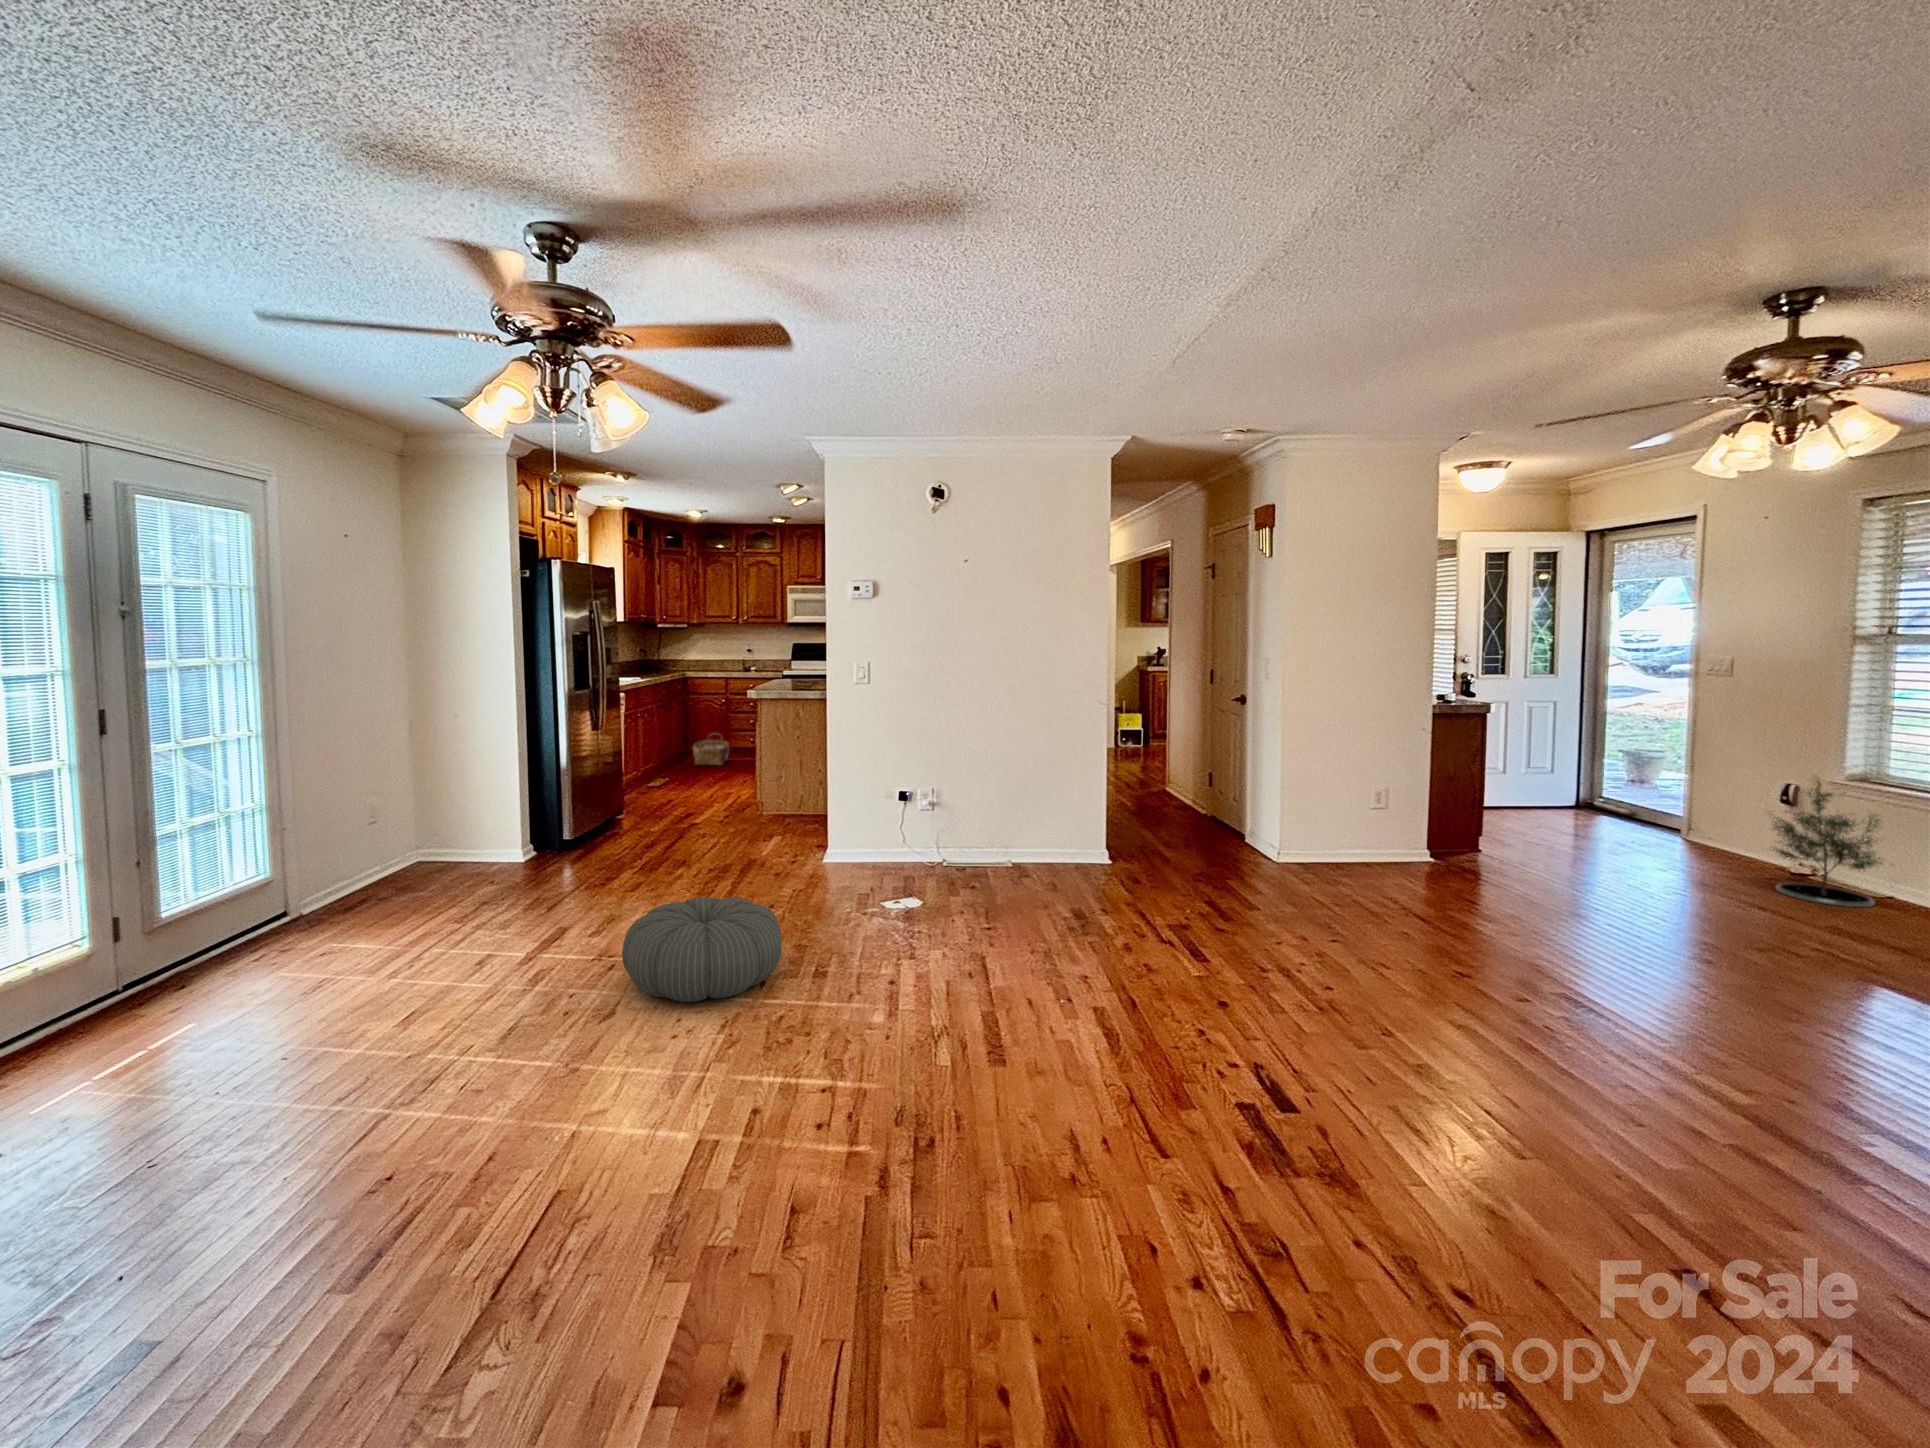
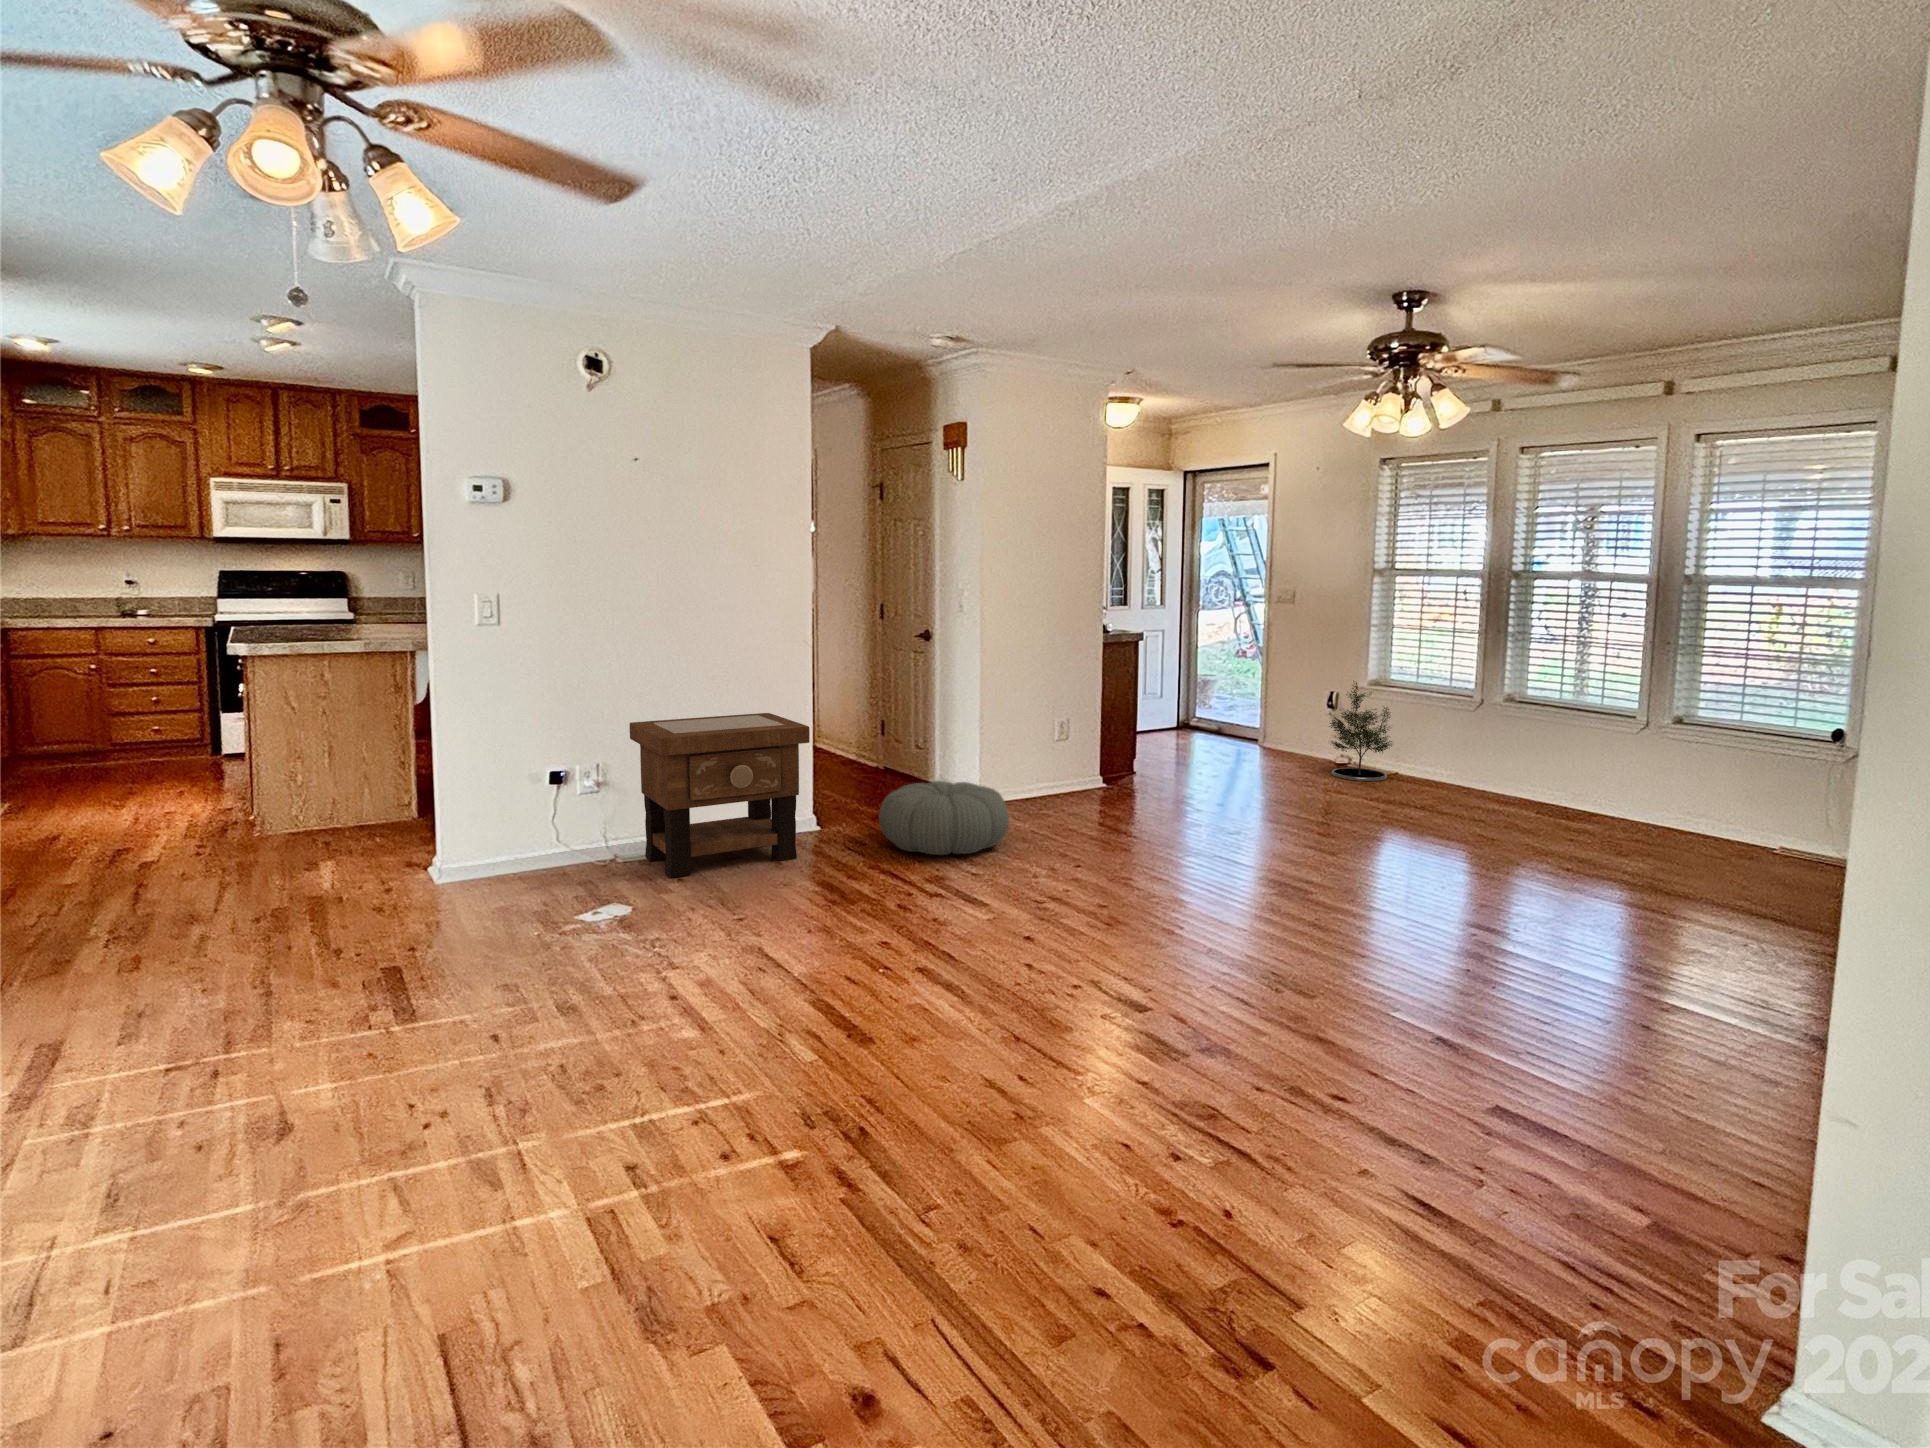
woven basket: present [693,739,729,765] -> none [35,720,111,776]
side table: none [955,761,1083,887] -> present [629,713,810,878]
pouf: present [622,897,781,1002] -> present [879,781,1009,855]

